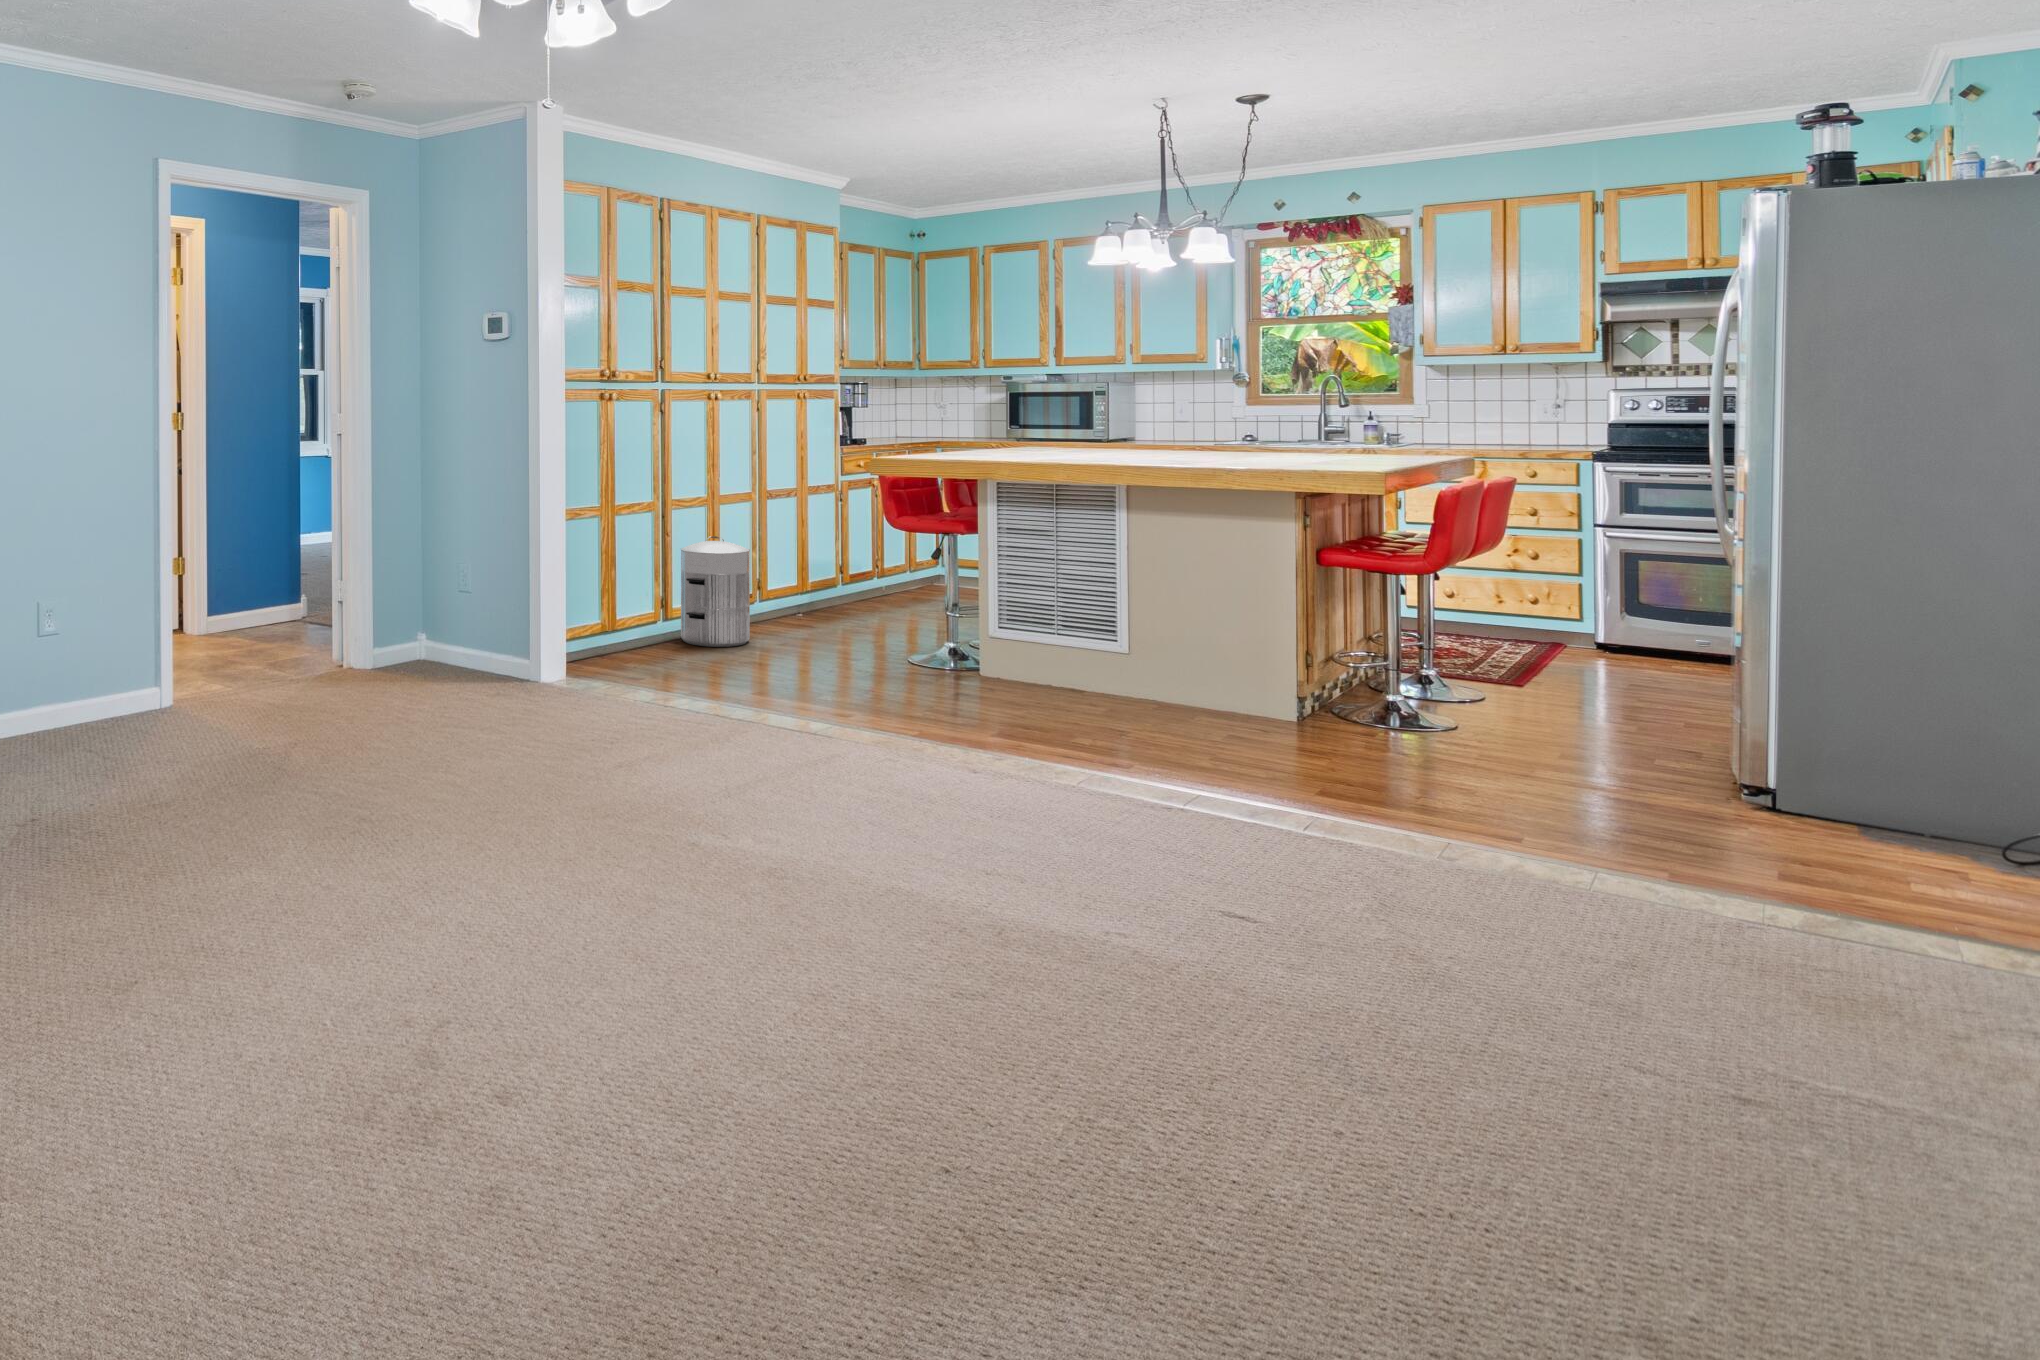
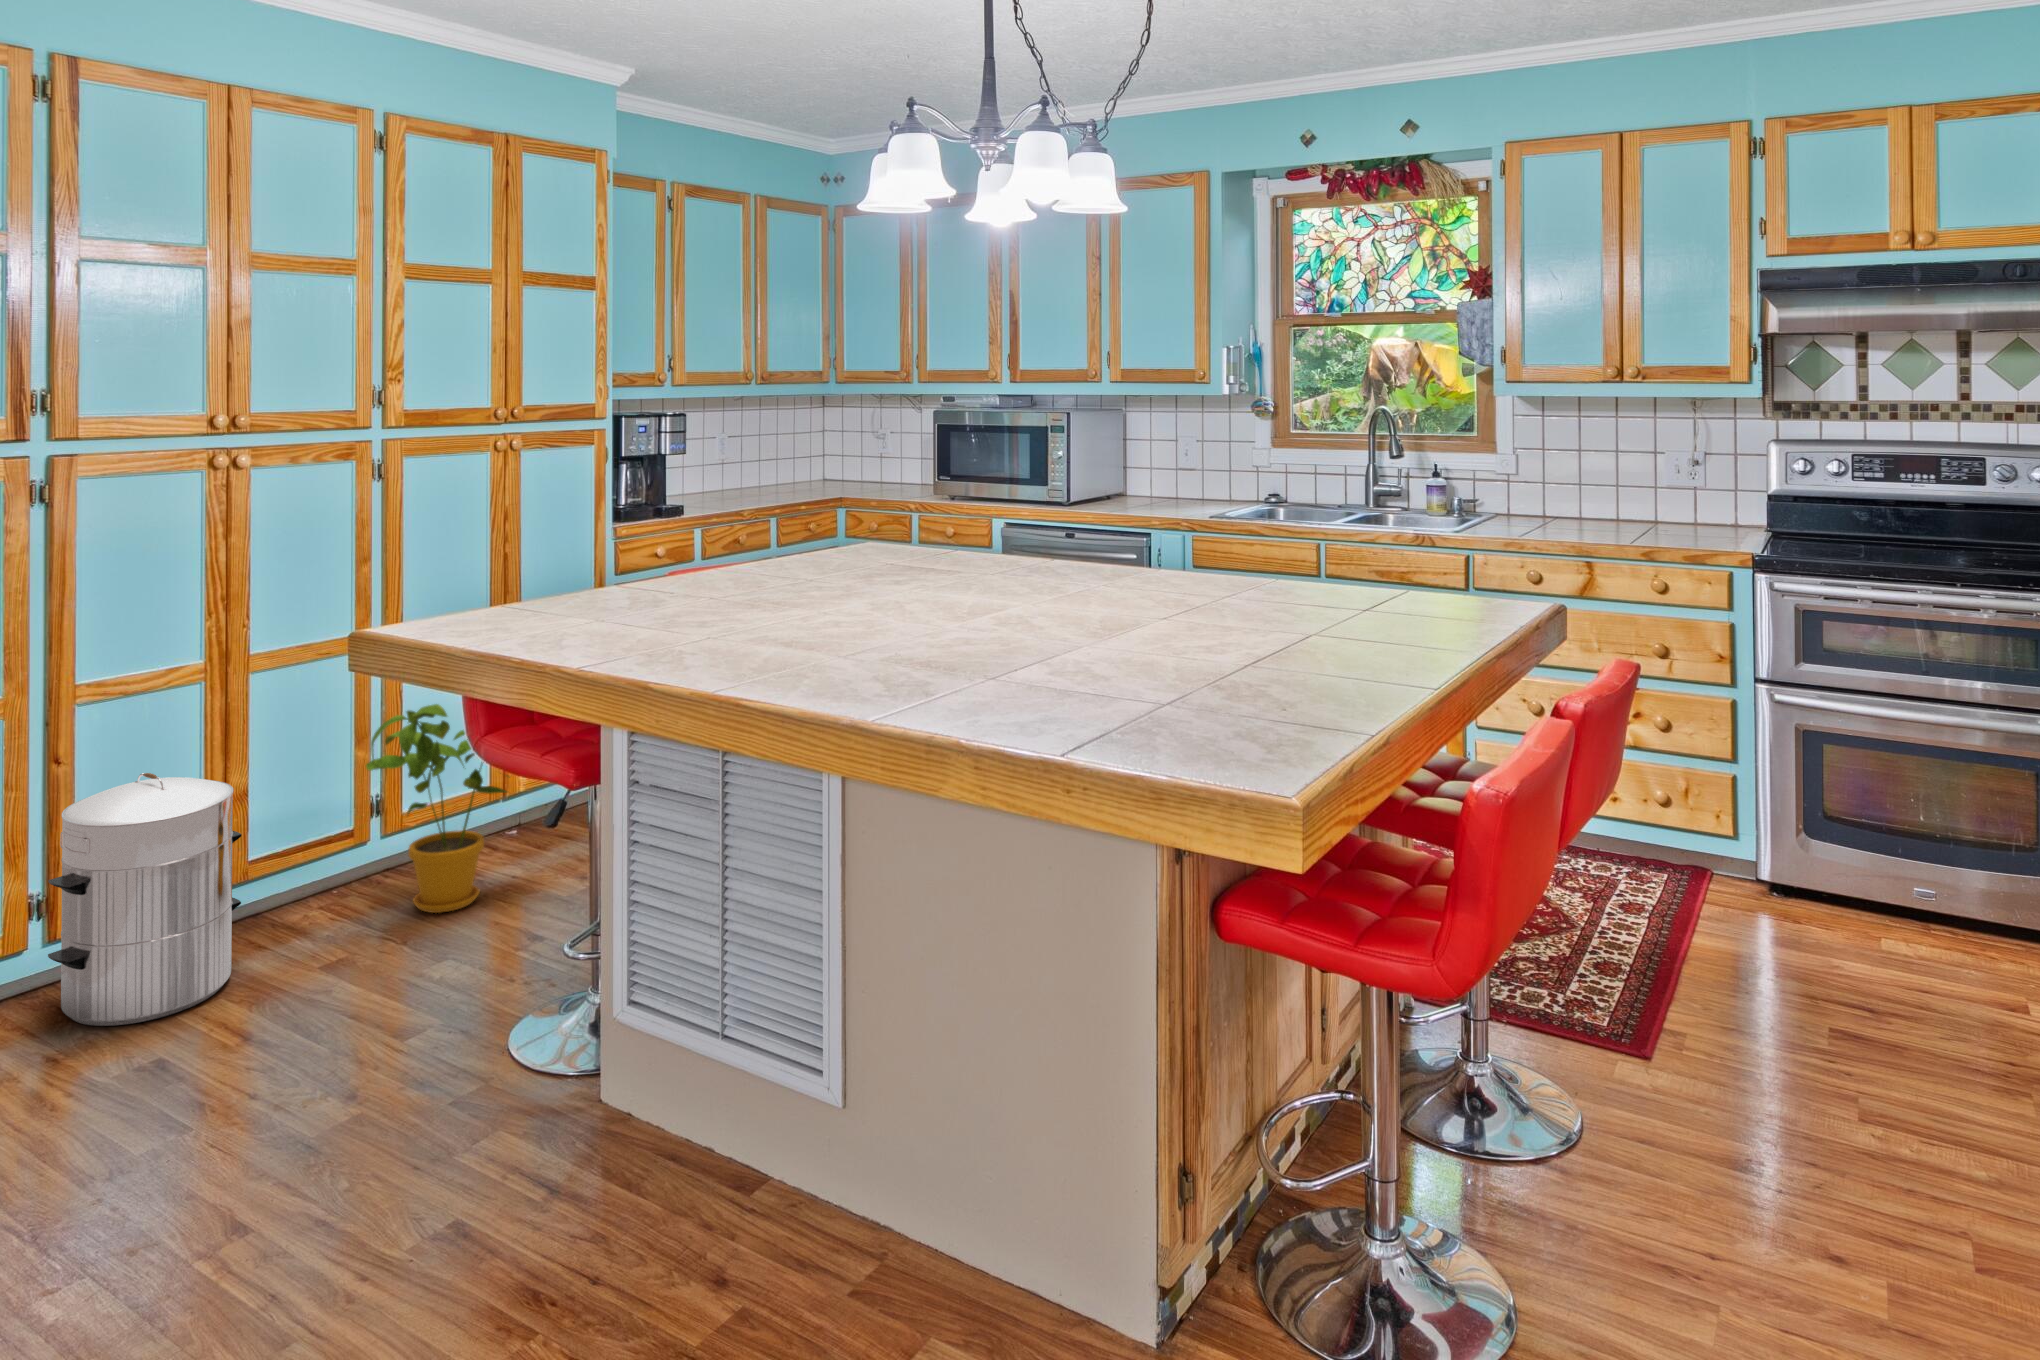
house plant: none [766,517,853,628] -> present [366,704,507,913]

